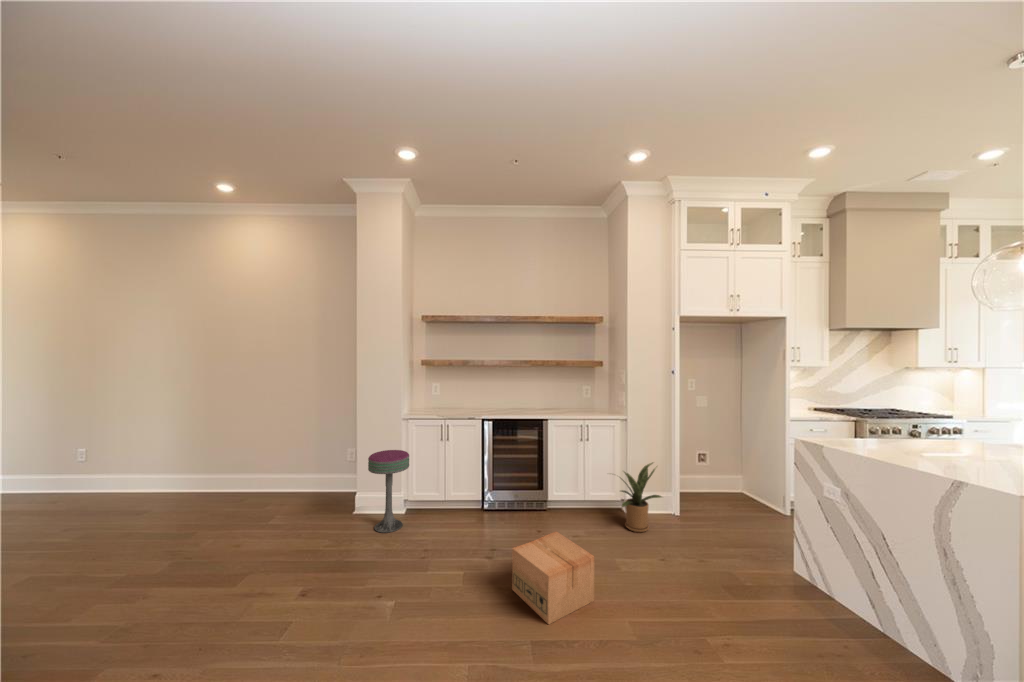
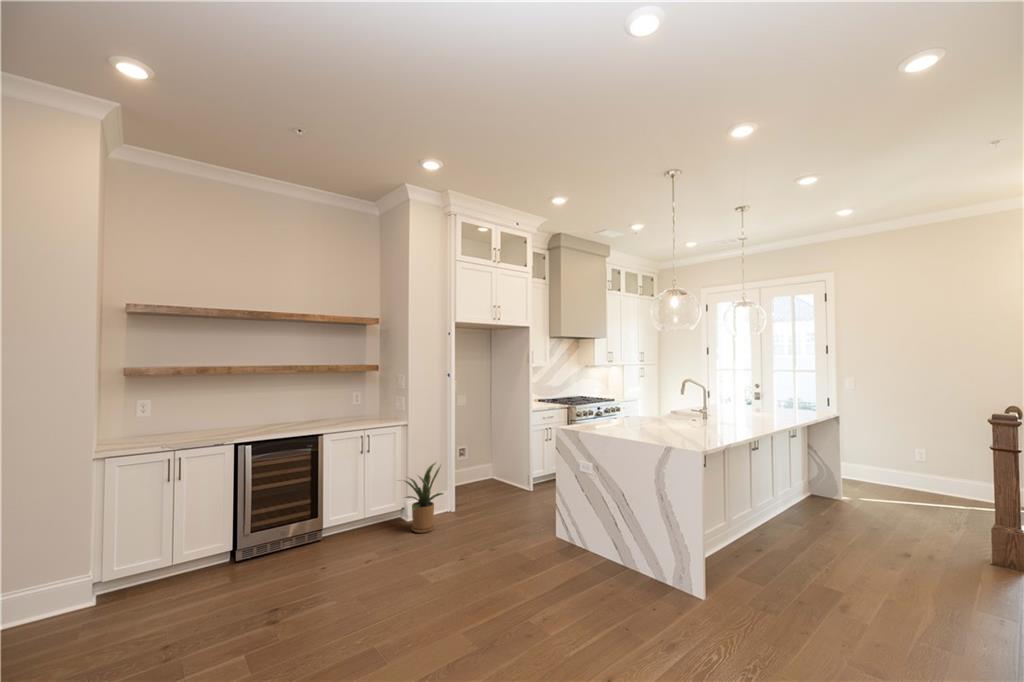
bar stool: present [368,450,409,533] -> none [44,505,126,637]
cardboard box: present [512,532,594,624] -> none [330,544,417,629]

